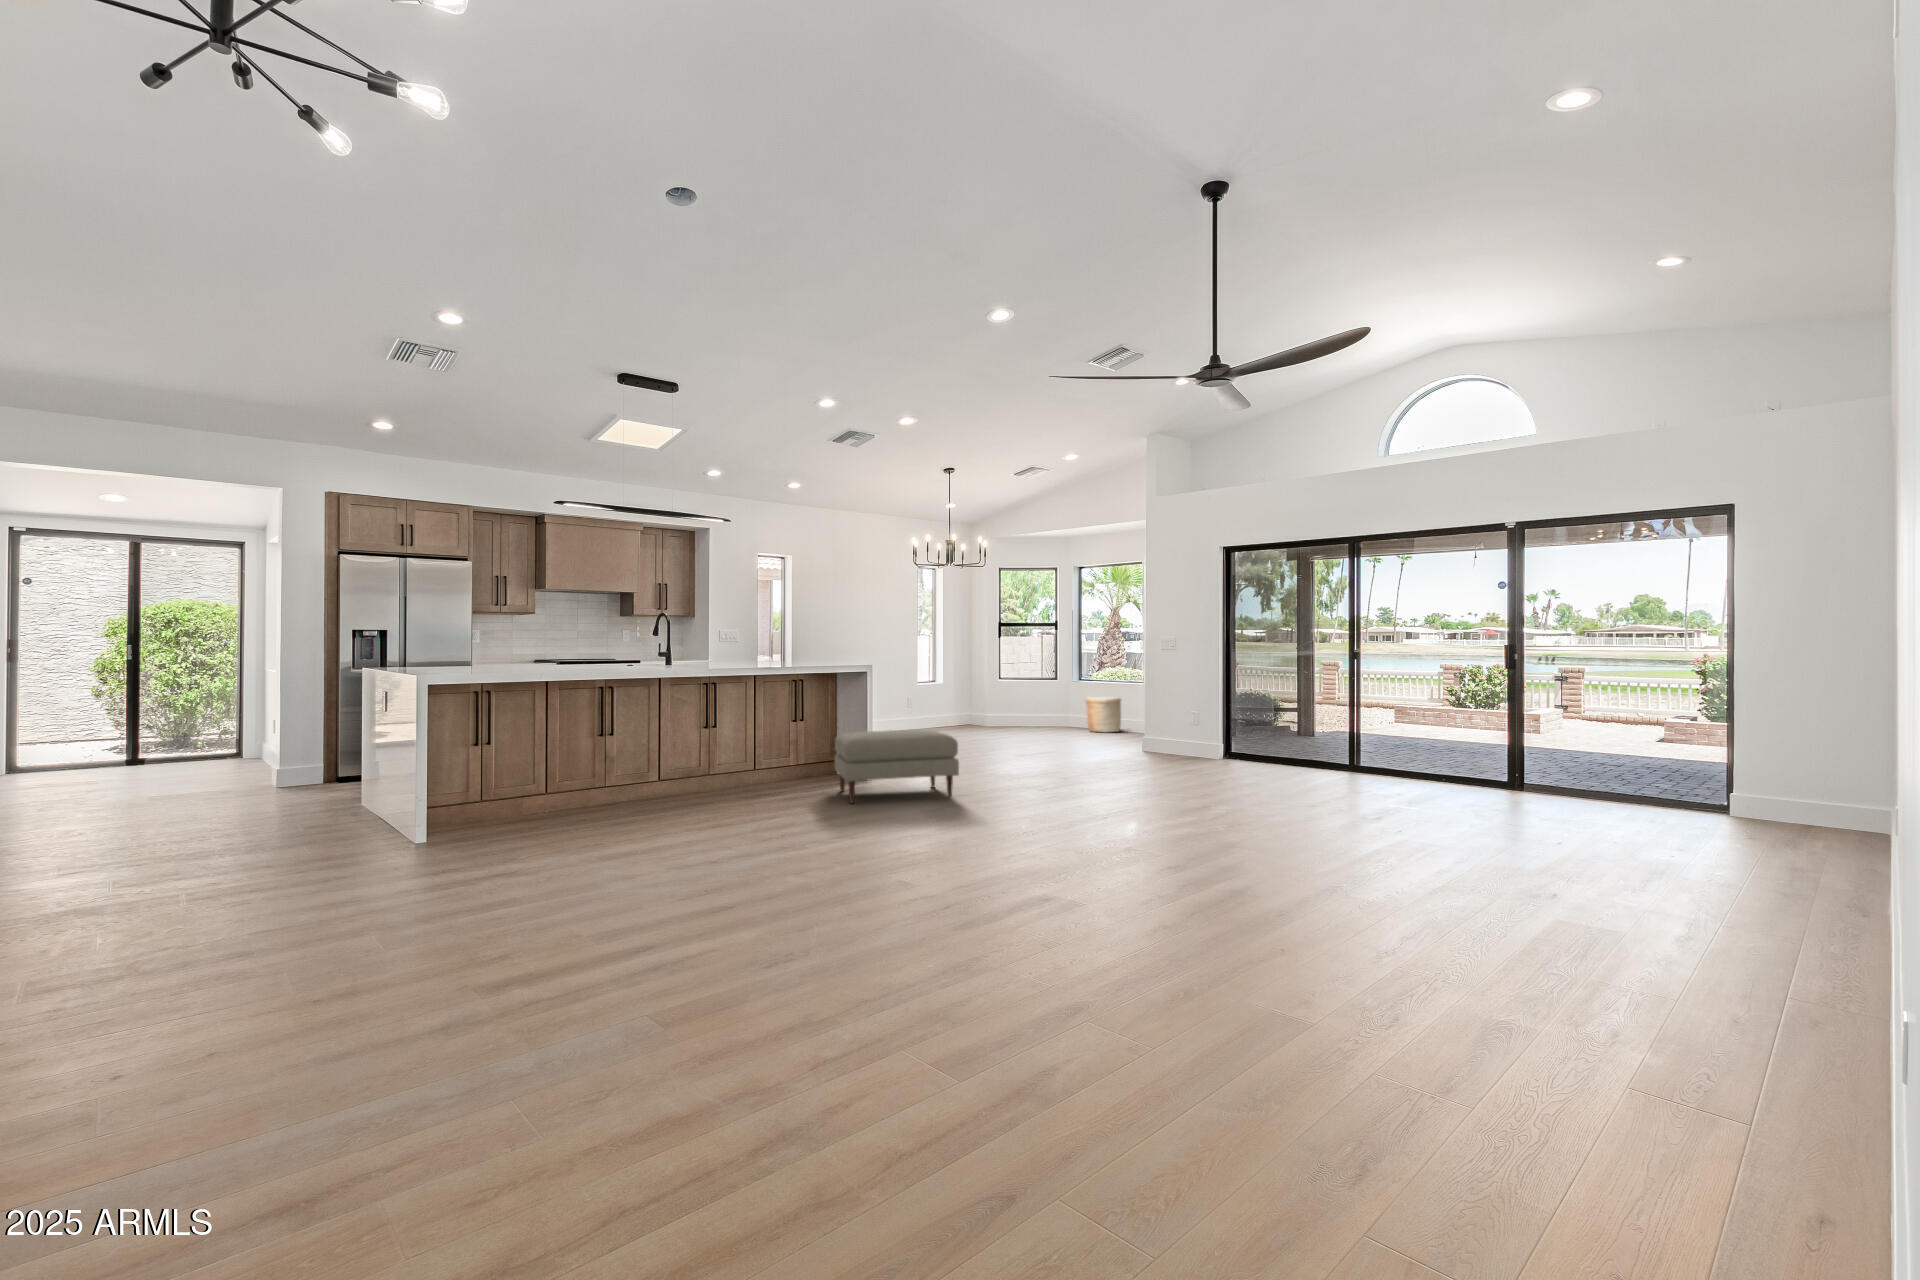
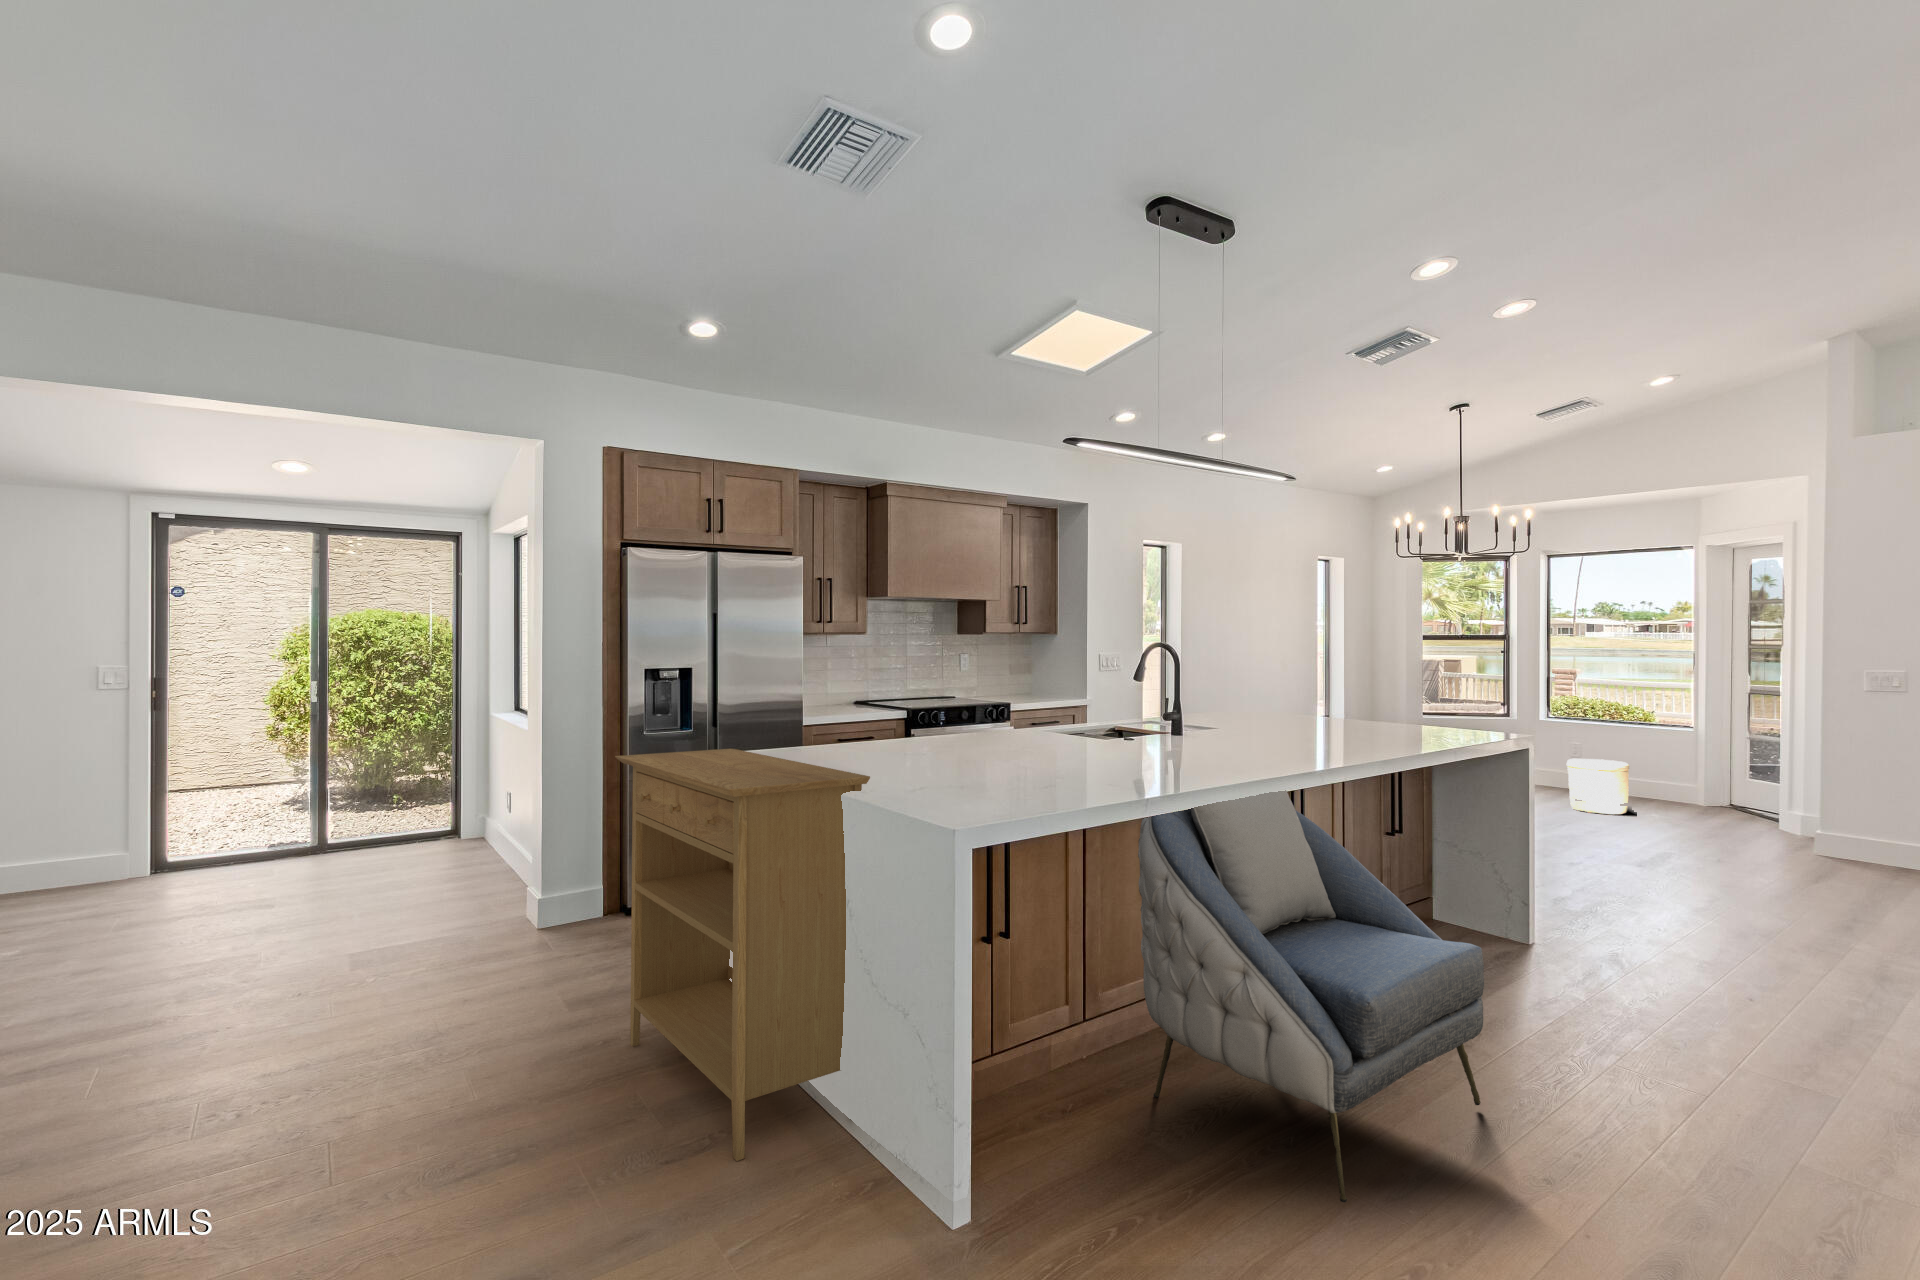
console table: none [279,664,389,838] -> present [615,749,870,1161]
armchair: none [539,670,708,835] -> present [1138,790,1484,1202]
ottoman: present [835,729,959,804] -> none [1526,879,1875,1053]

